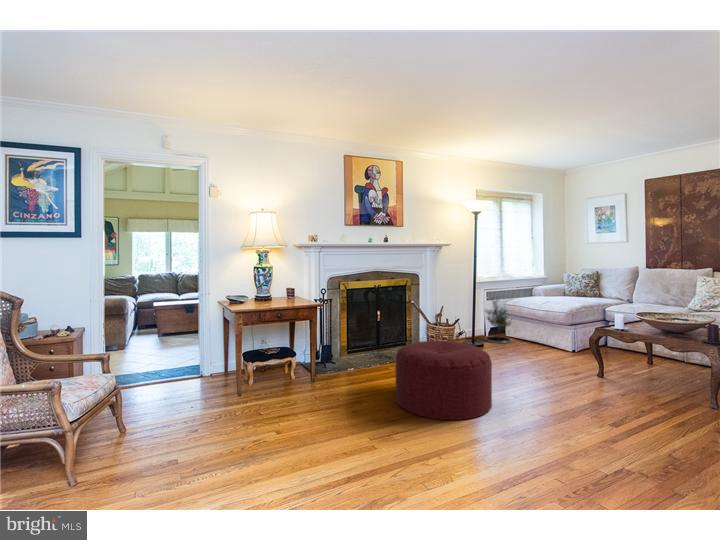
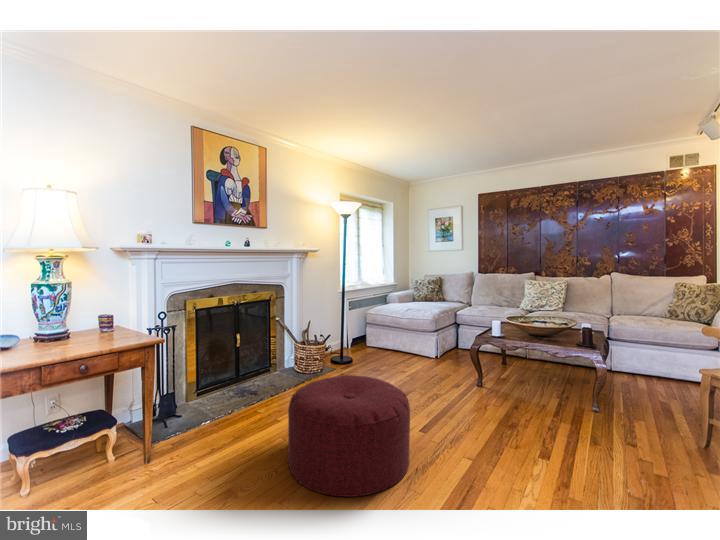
potted tree: present [485,298,511,343] -> none [348,304,379,355]

